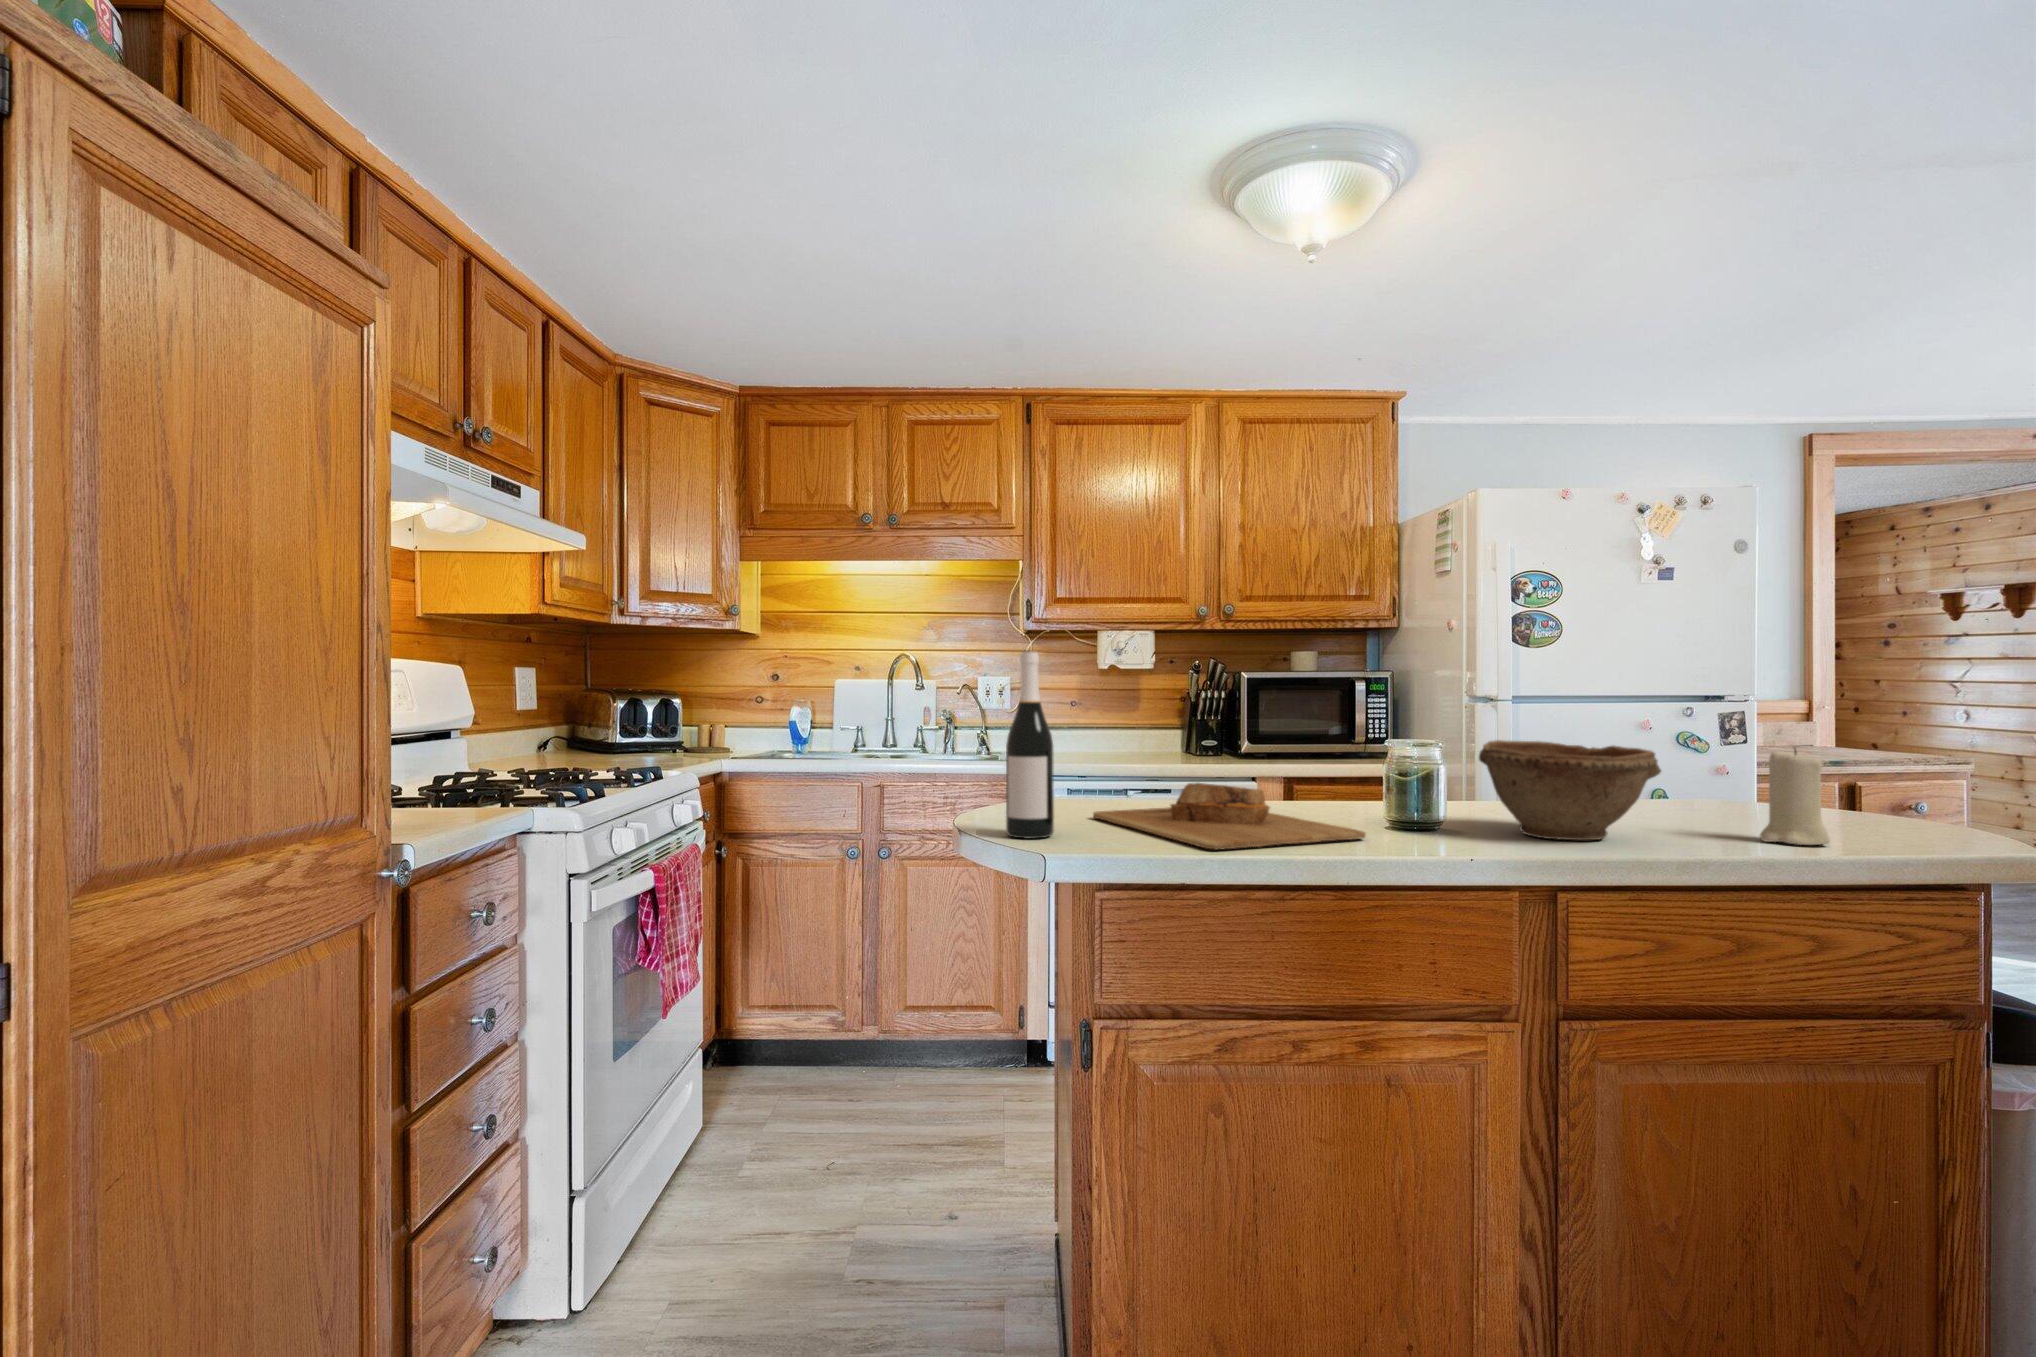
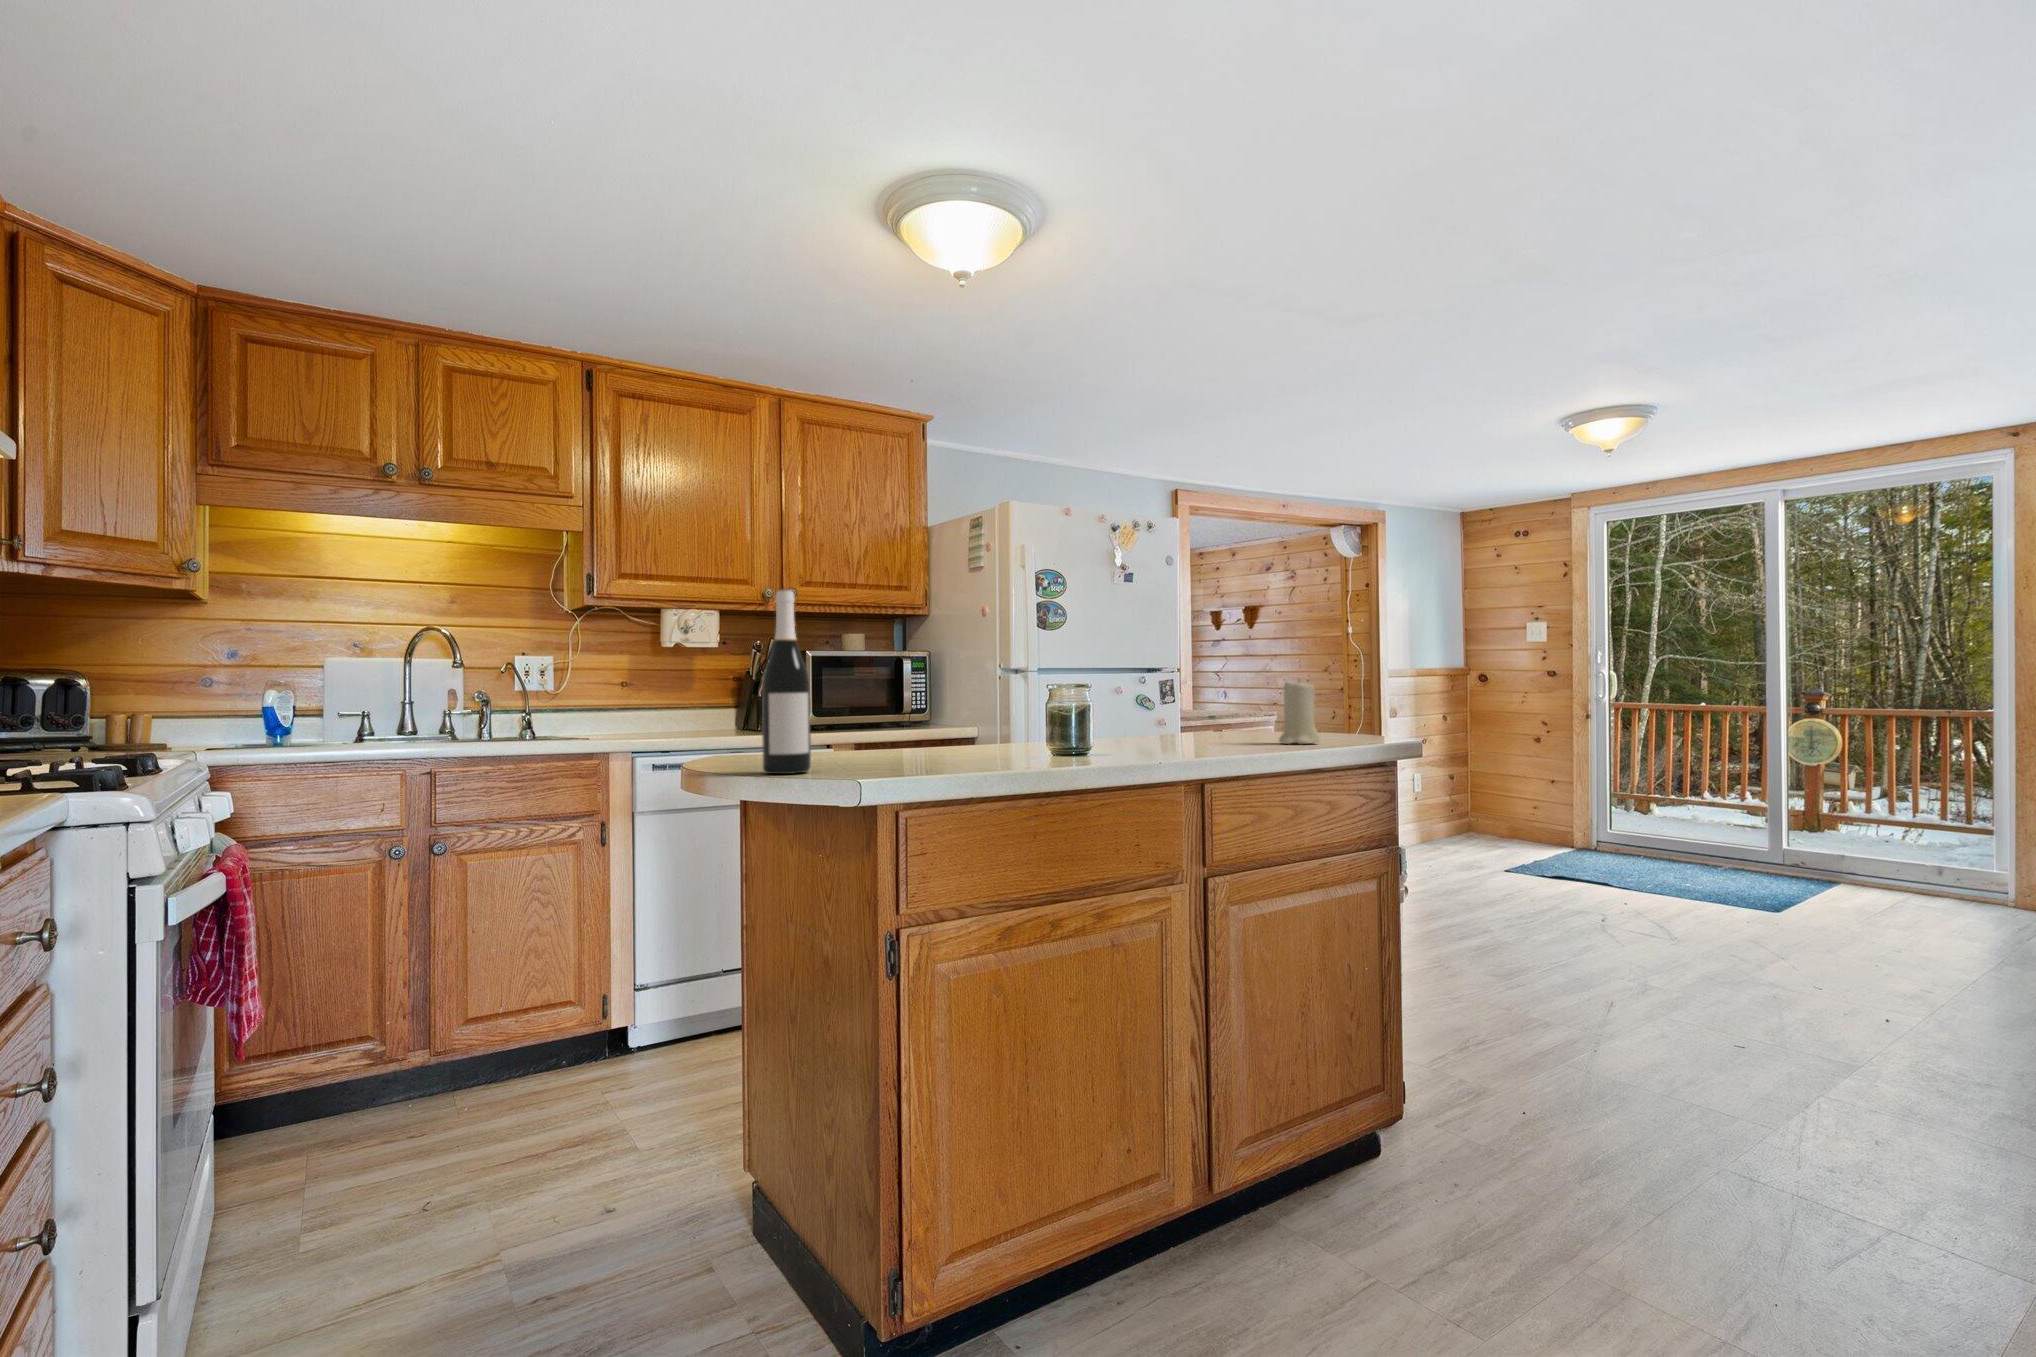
bowl: present [1479,740,1661,840] -> none [1114,680,1238,750]
cutting board: present [1093,783,1365,850] -> none [808,719,1060,768]

